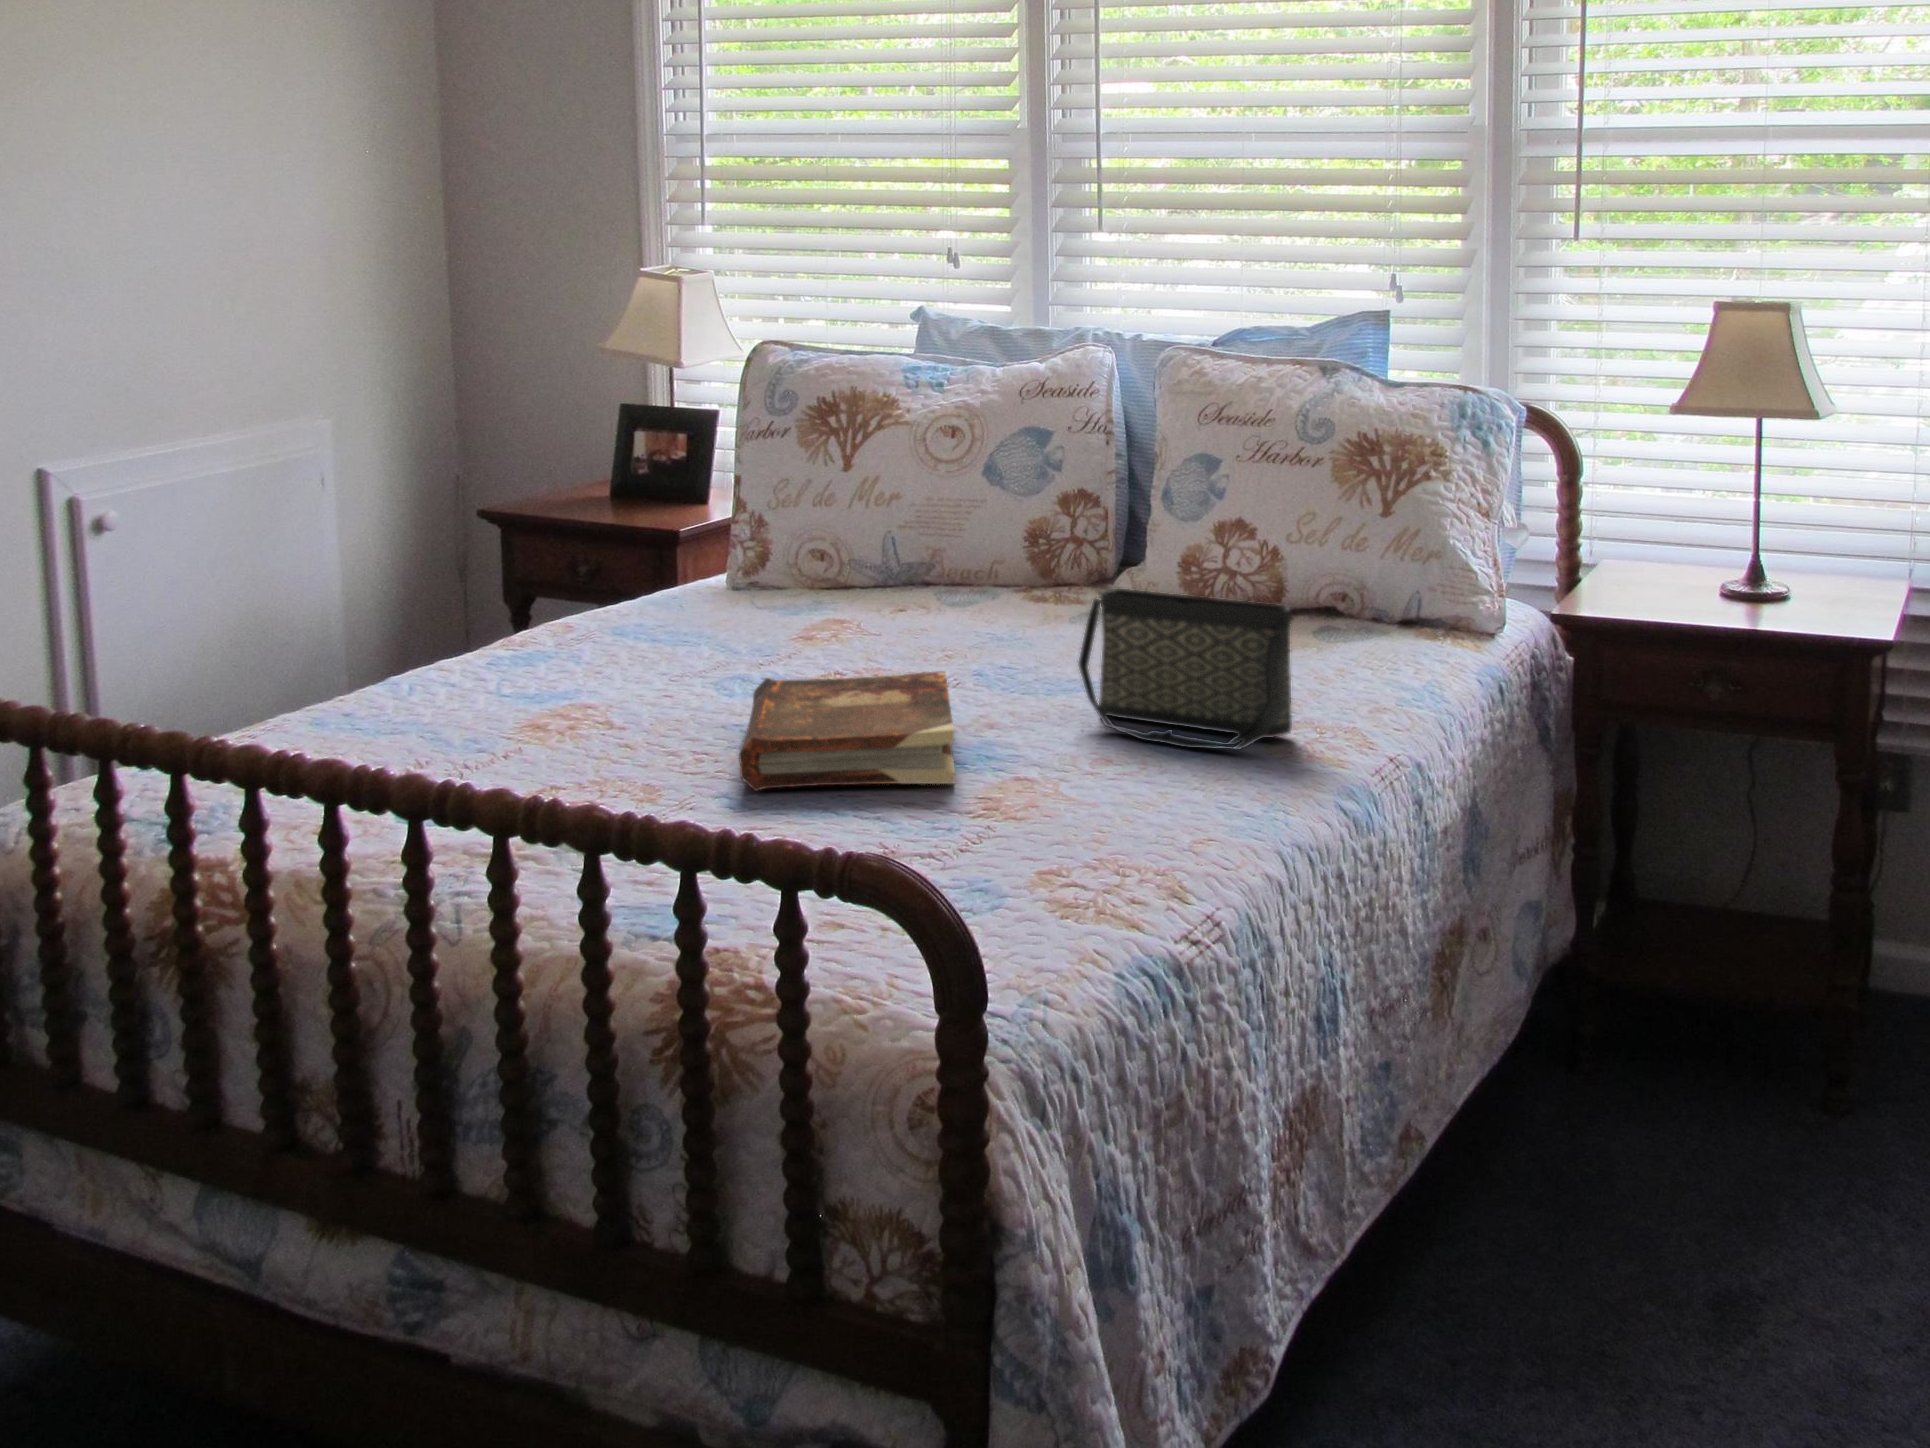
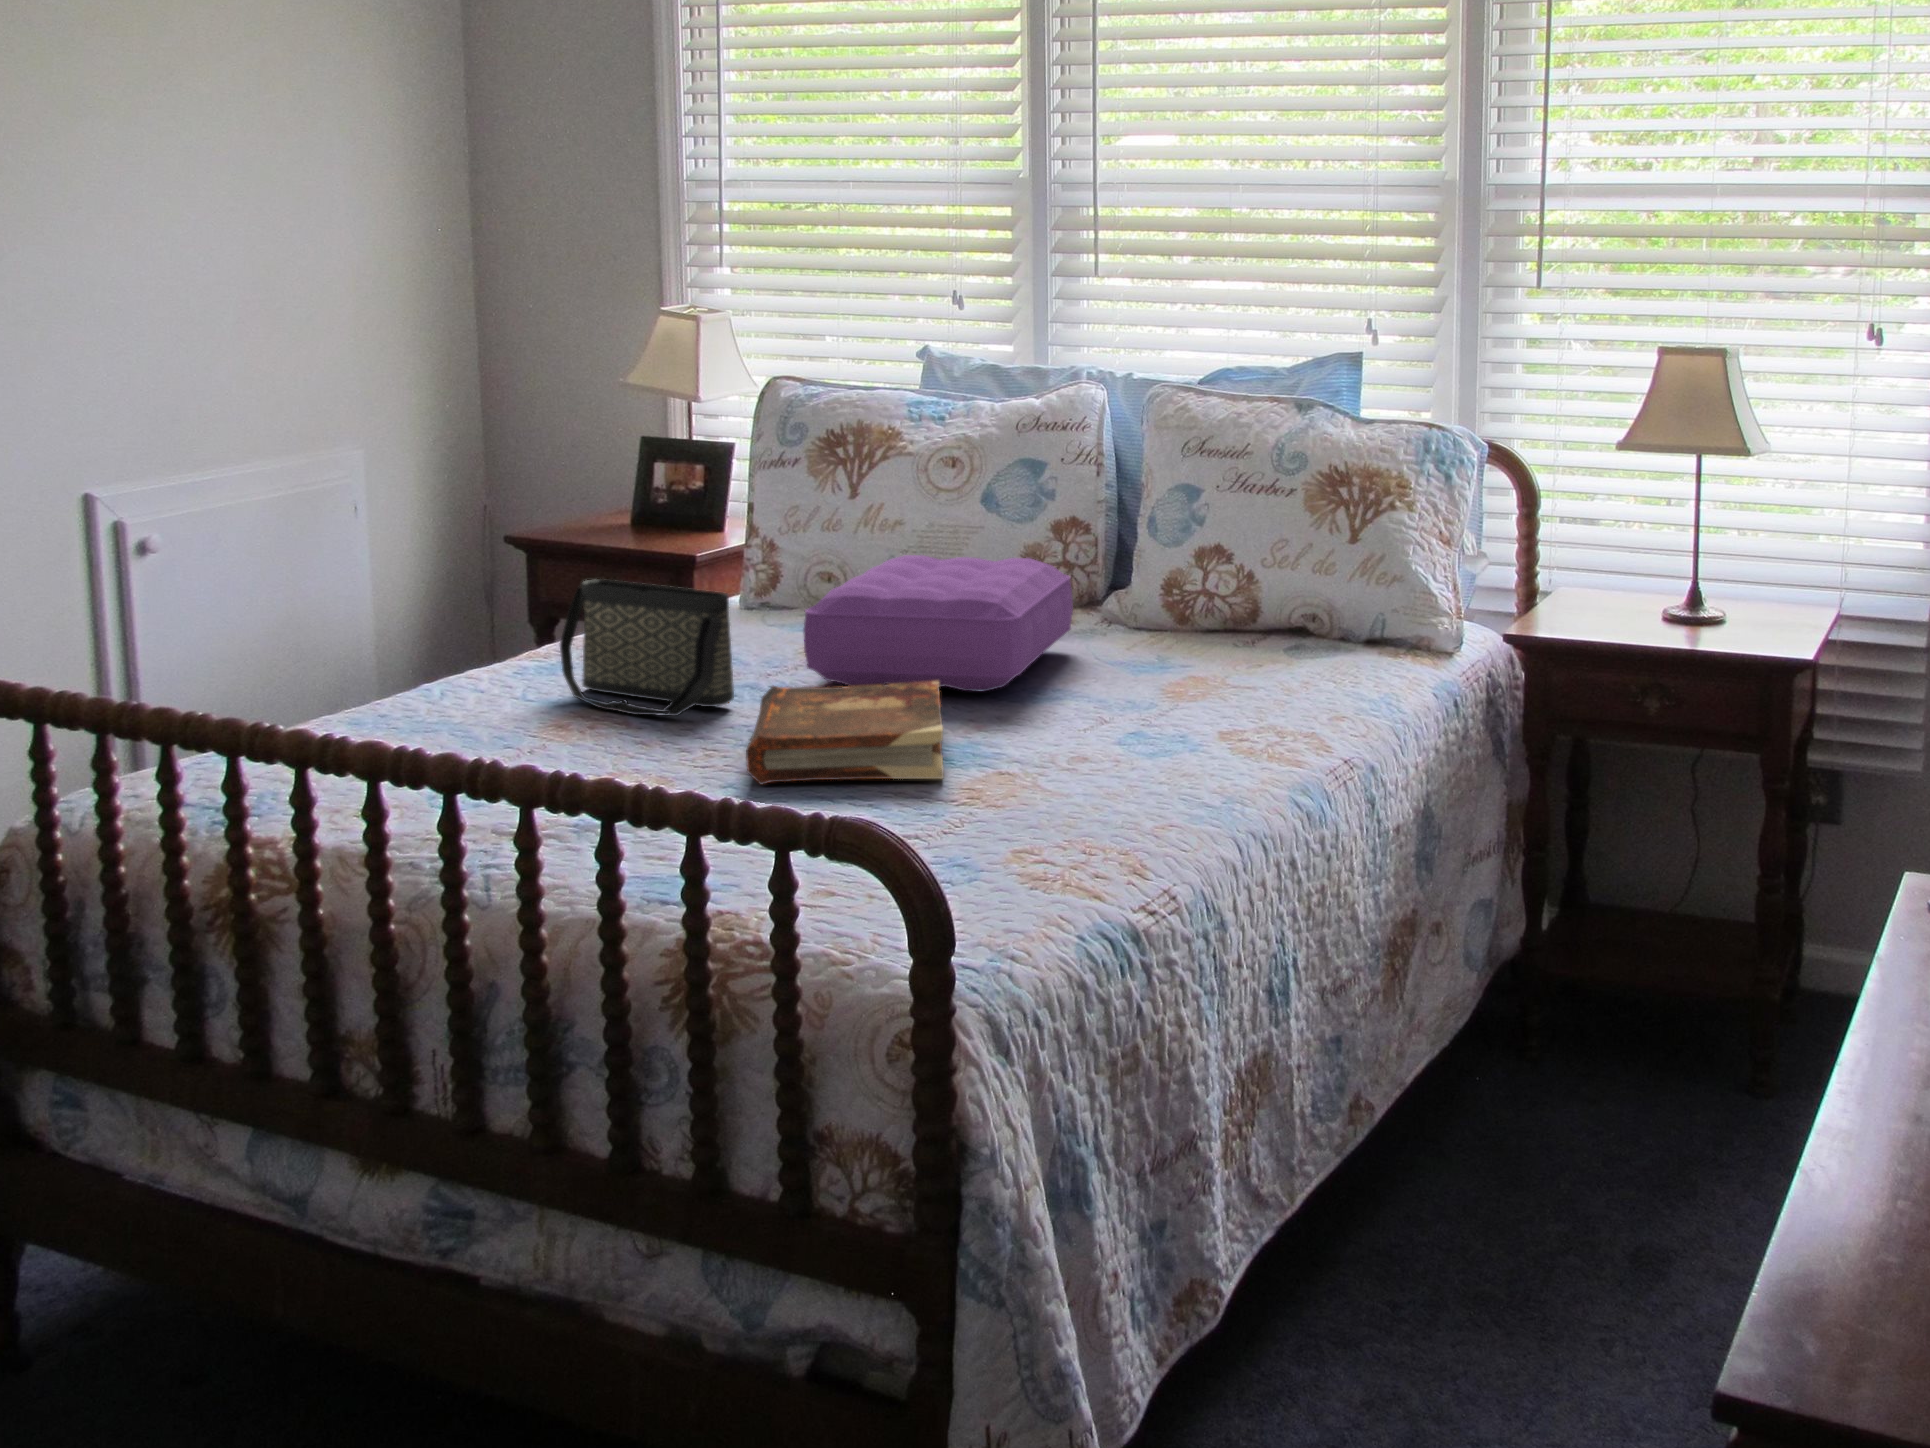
pillow: none [798,531,1084,681] -> present [803,555,1073,691]
handbag: present [1079,588,1292,749] -> present [560,579,734,716]

